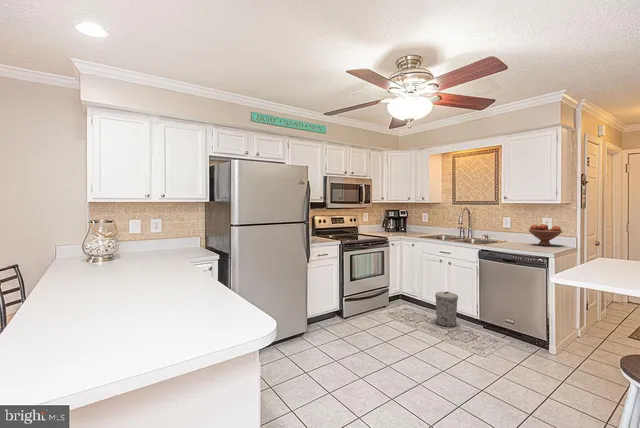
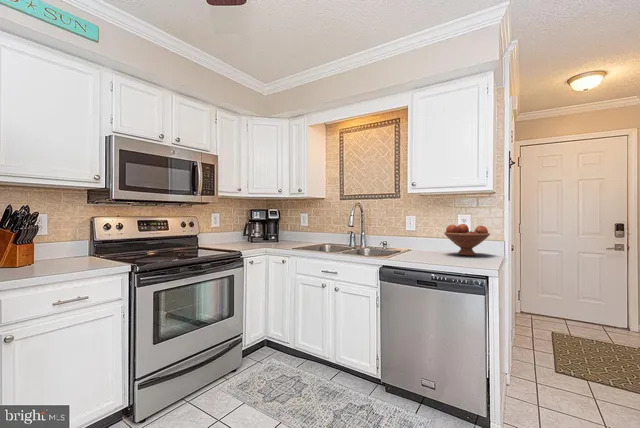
trash can: present [435,292,458,327] -> none [312,340,349,405]

